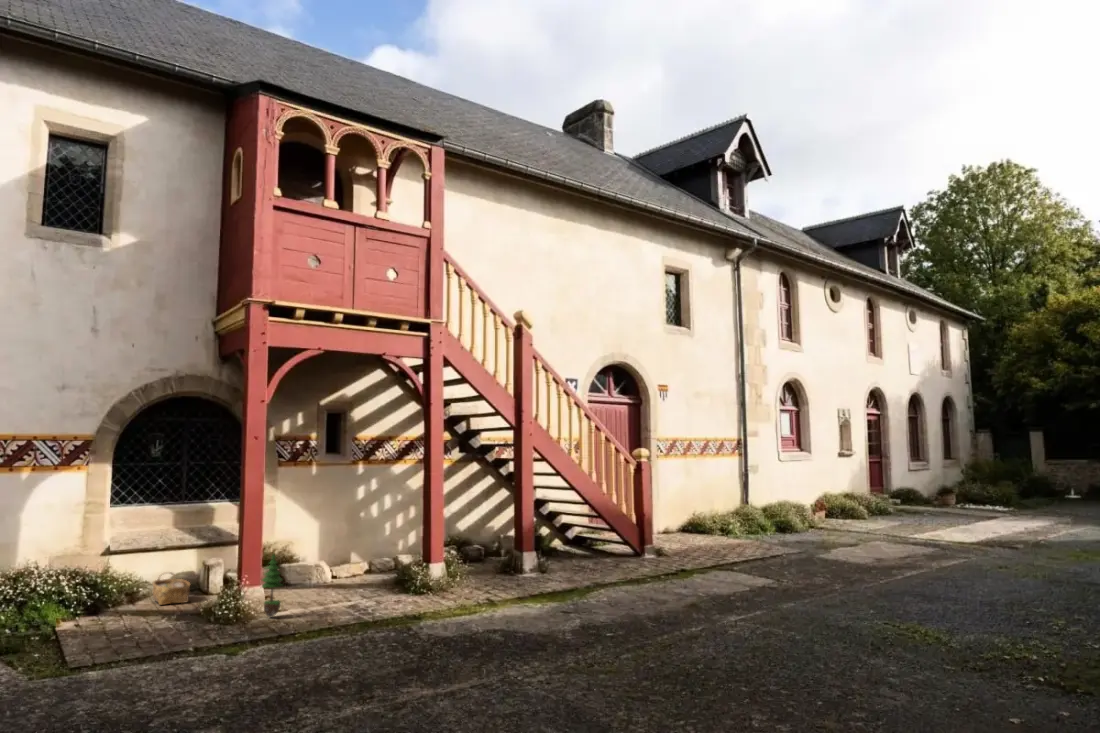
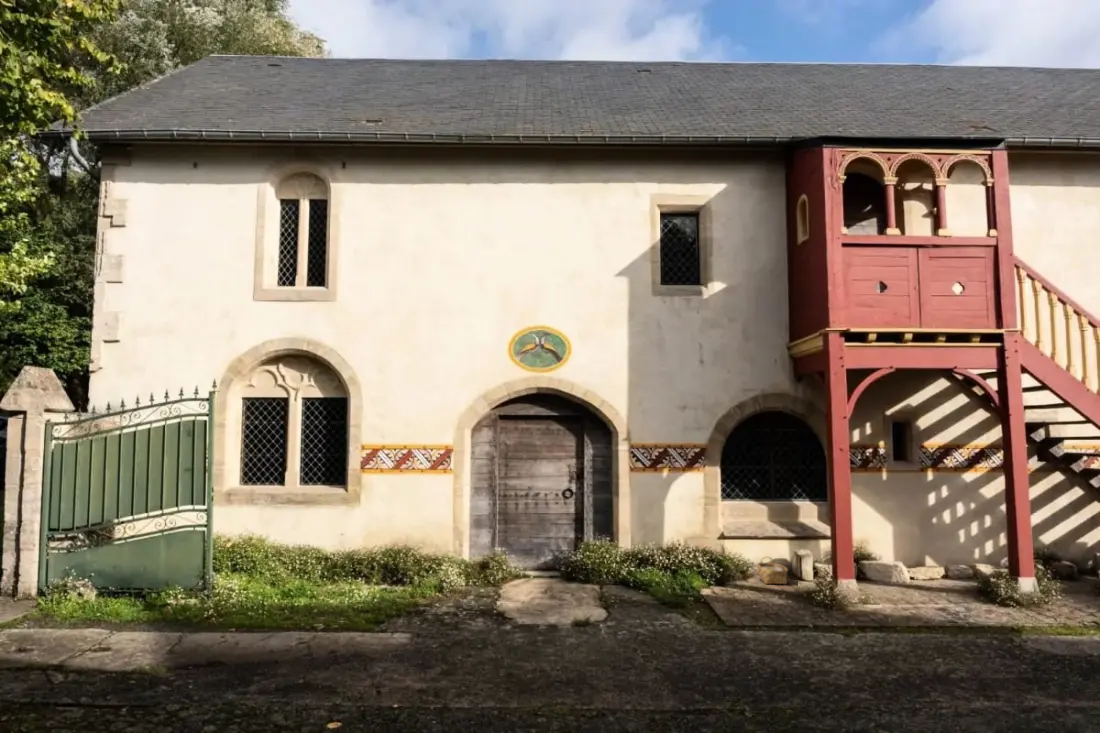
potted tree: present [262,554,282,617] -> none [855,552,877,610]

